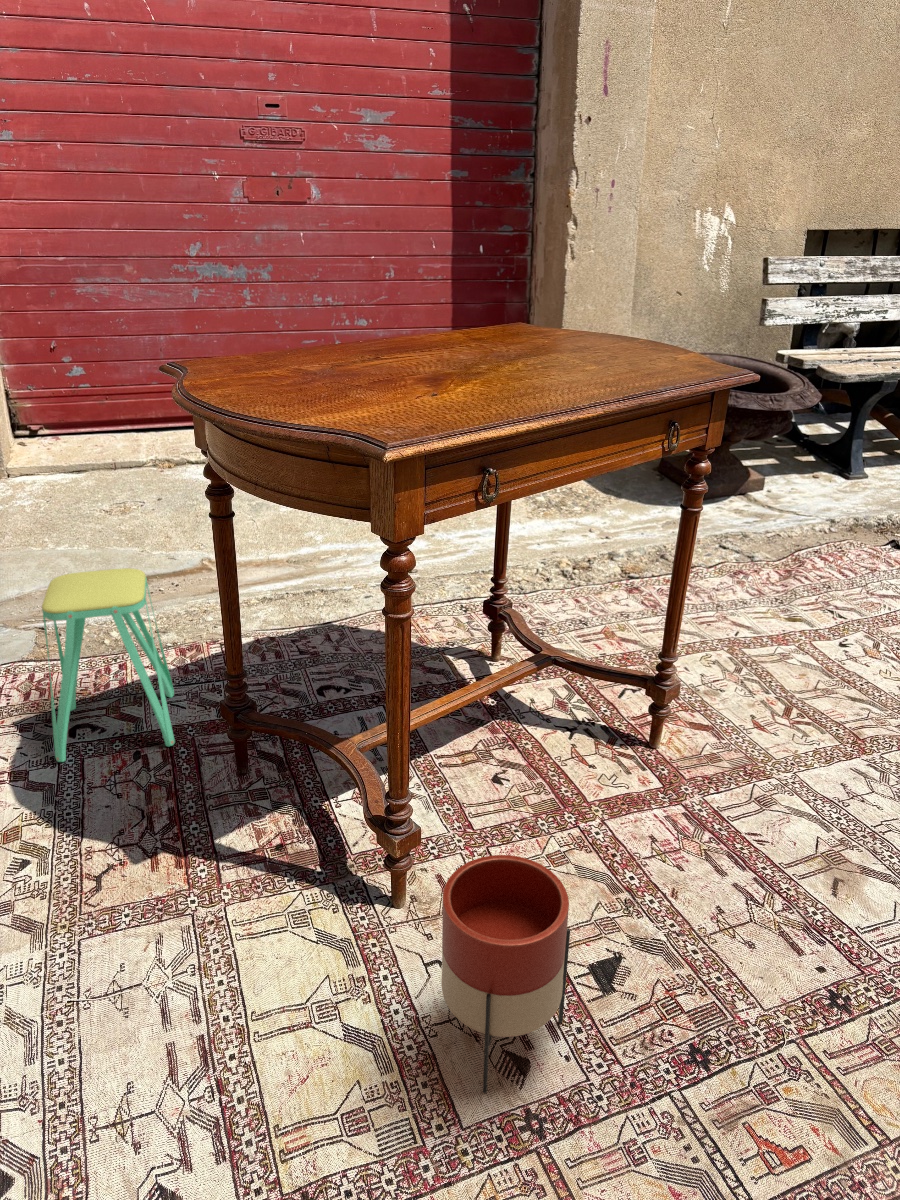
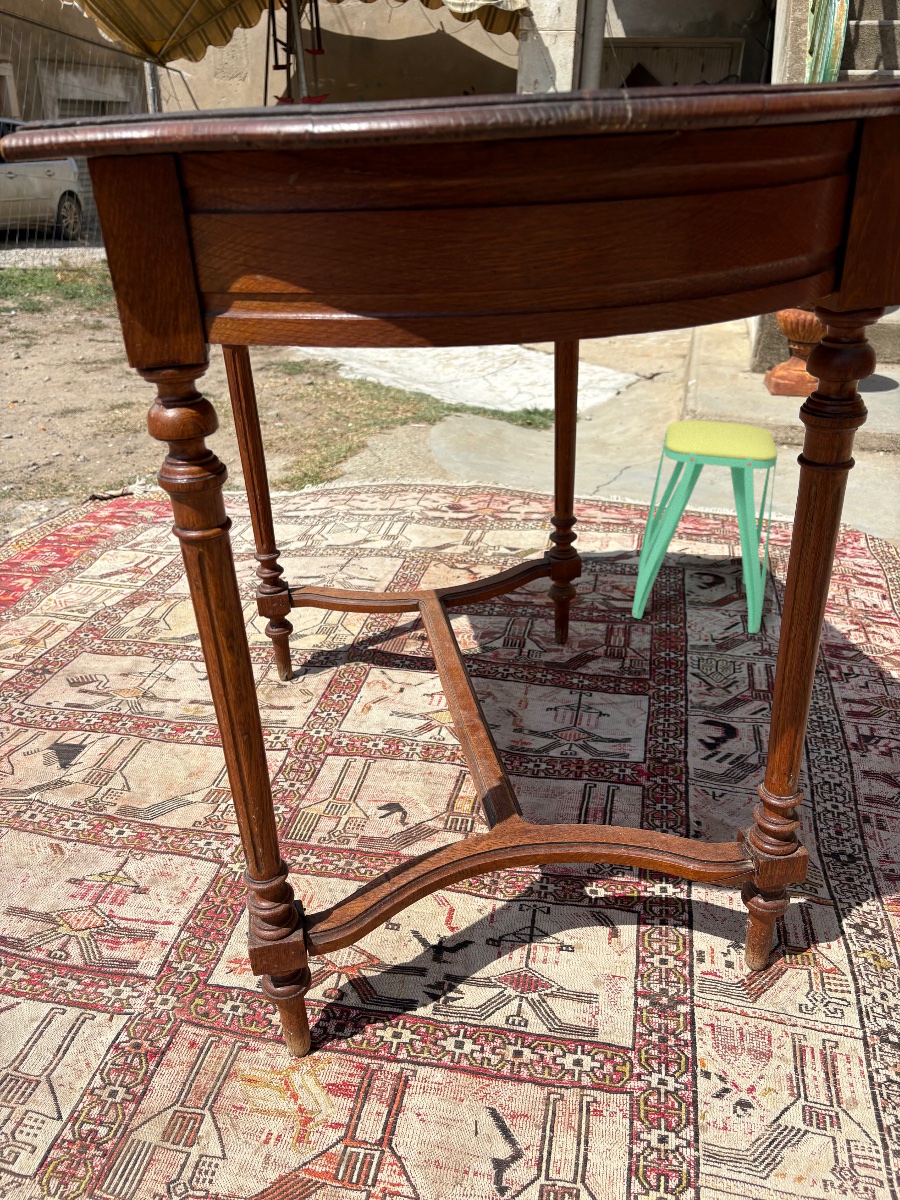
planter: present [441,855,570,1093] -> none [25,523,164,705]

